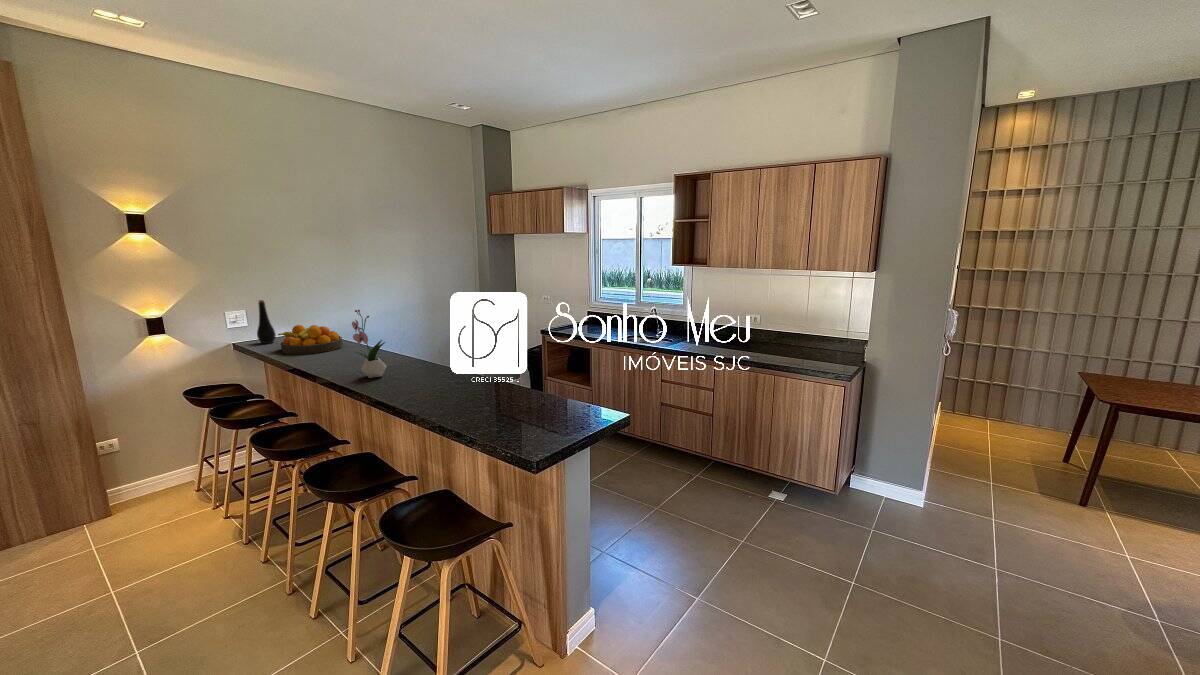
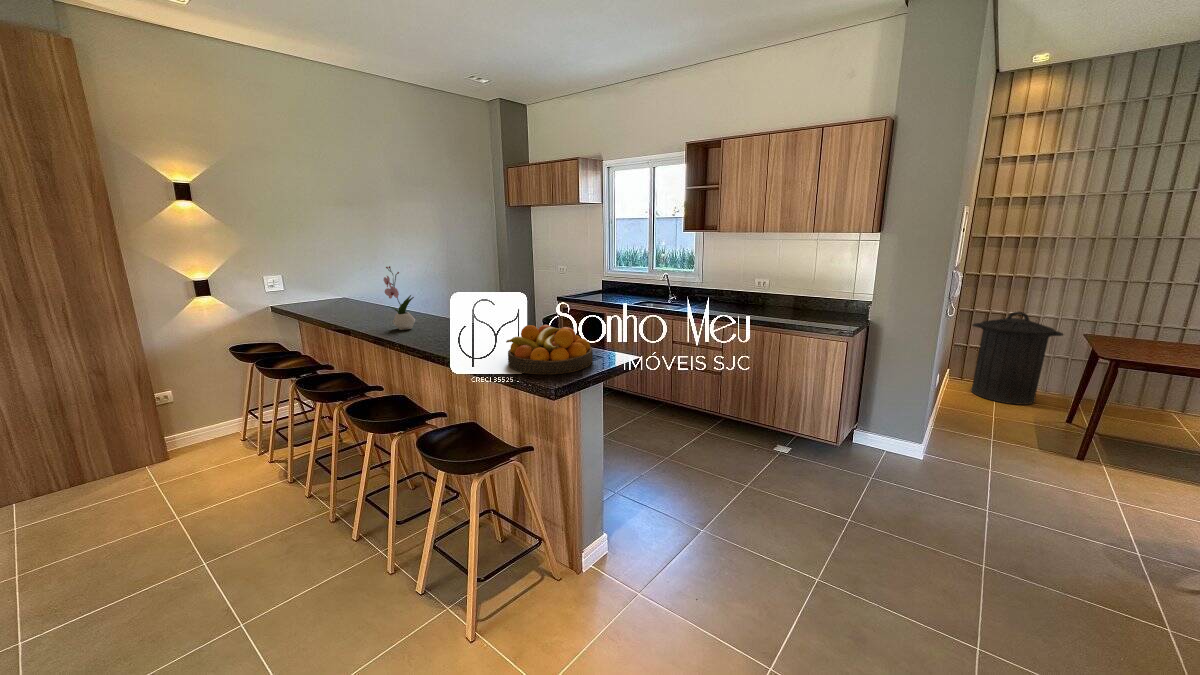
bottle: present [257,300,276,344] -> none [294,265,311,306]
fruit bowl: present [278,325,343,354] -> present [506,325,593,374]
trash can: none [965,346,1058,442] -> present [971,312,1063,405]

